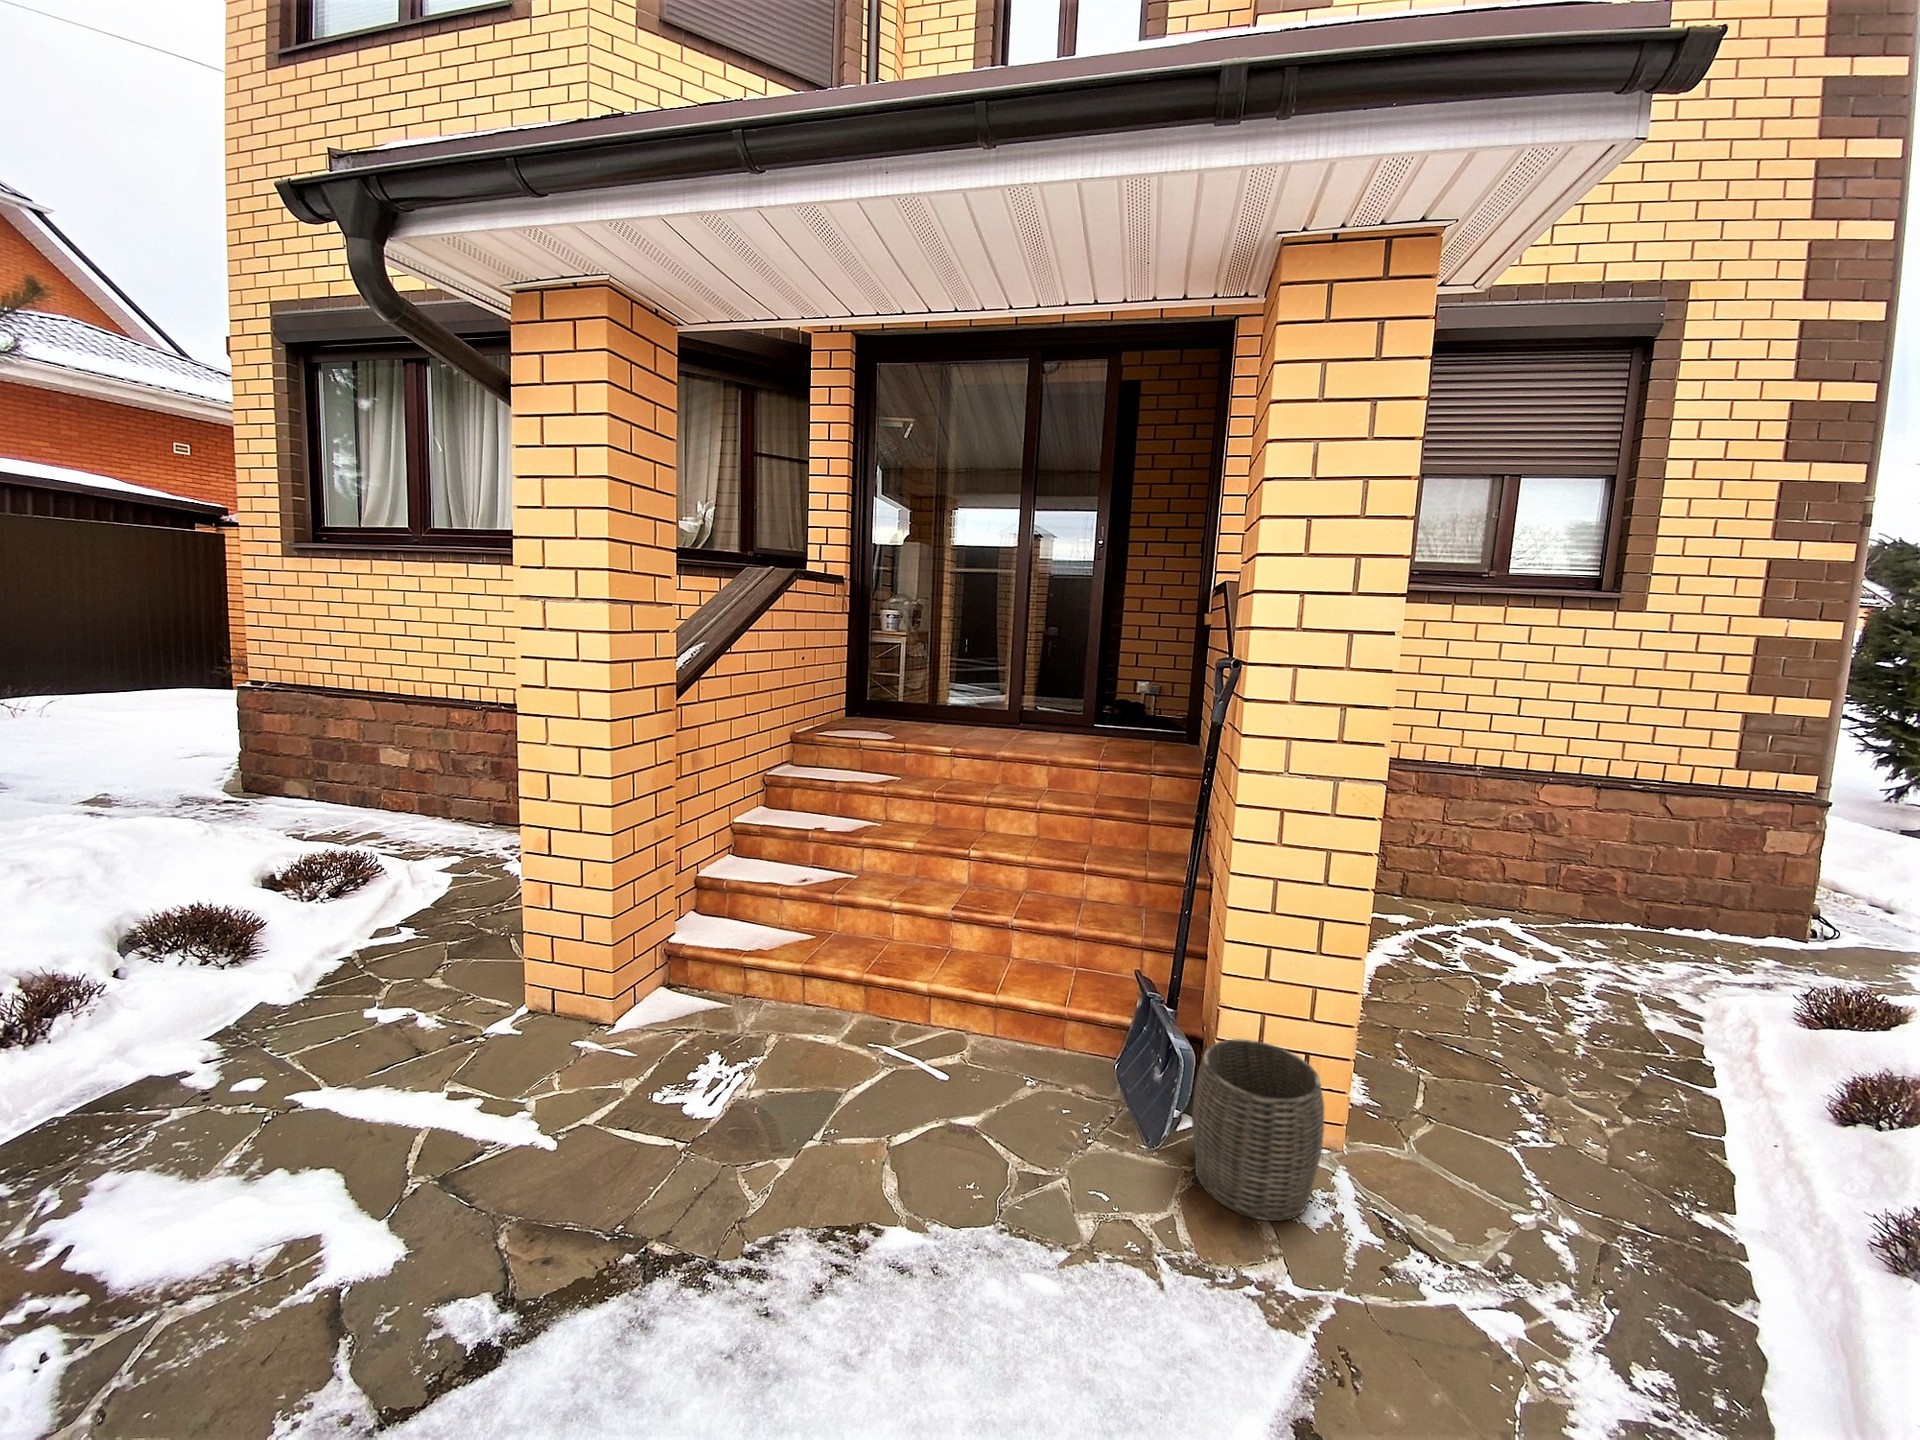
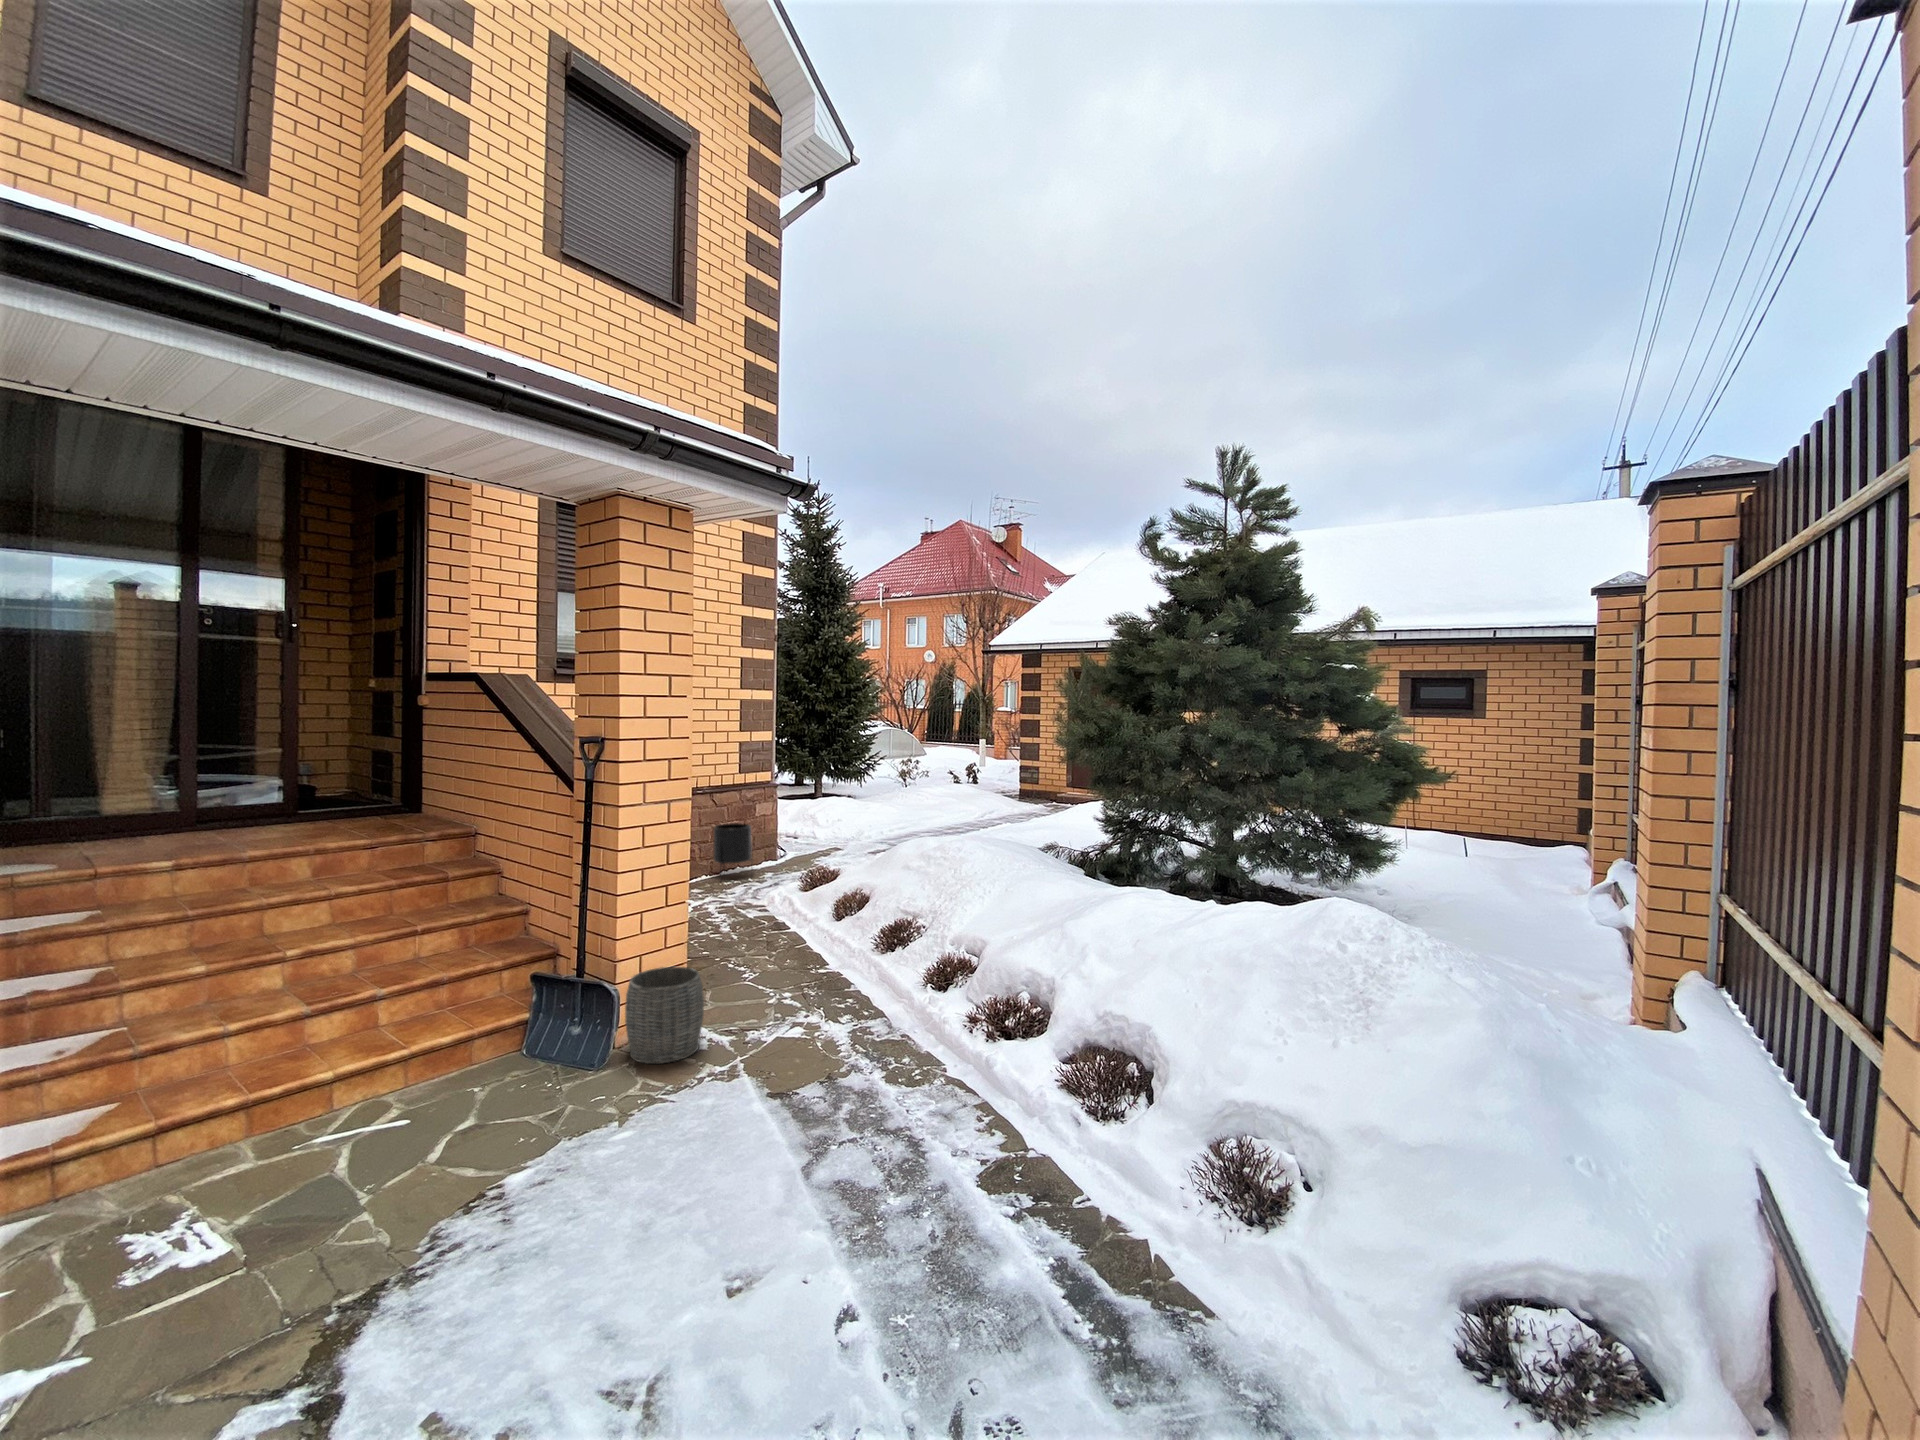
planter: none [1644,849,1737,955] -> present [713,823,752,864]

